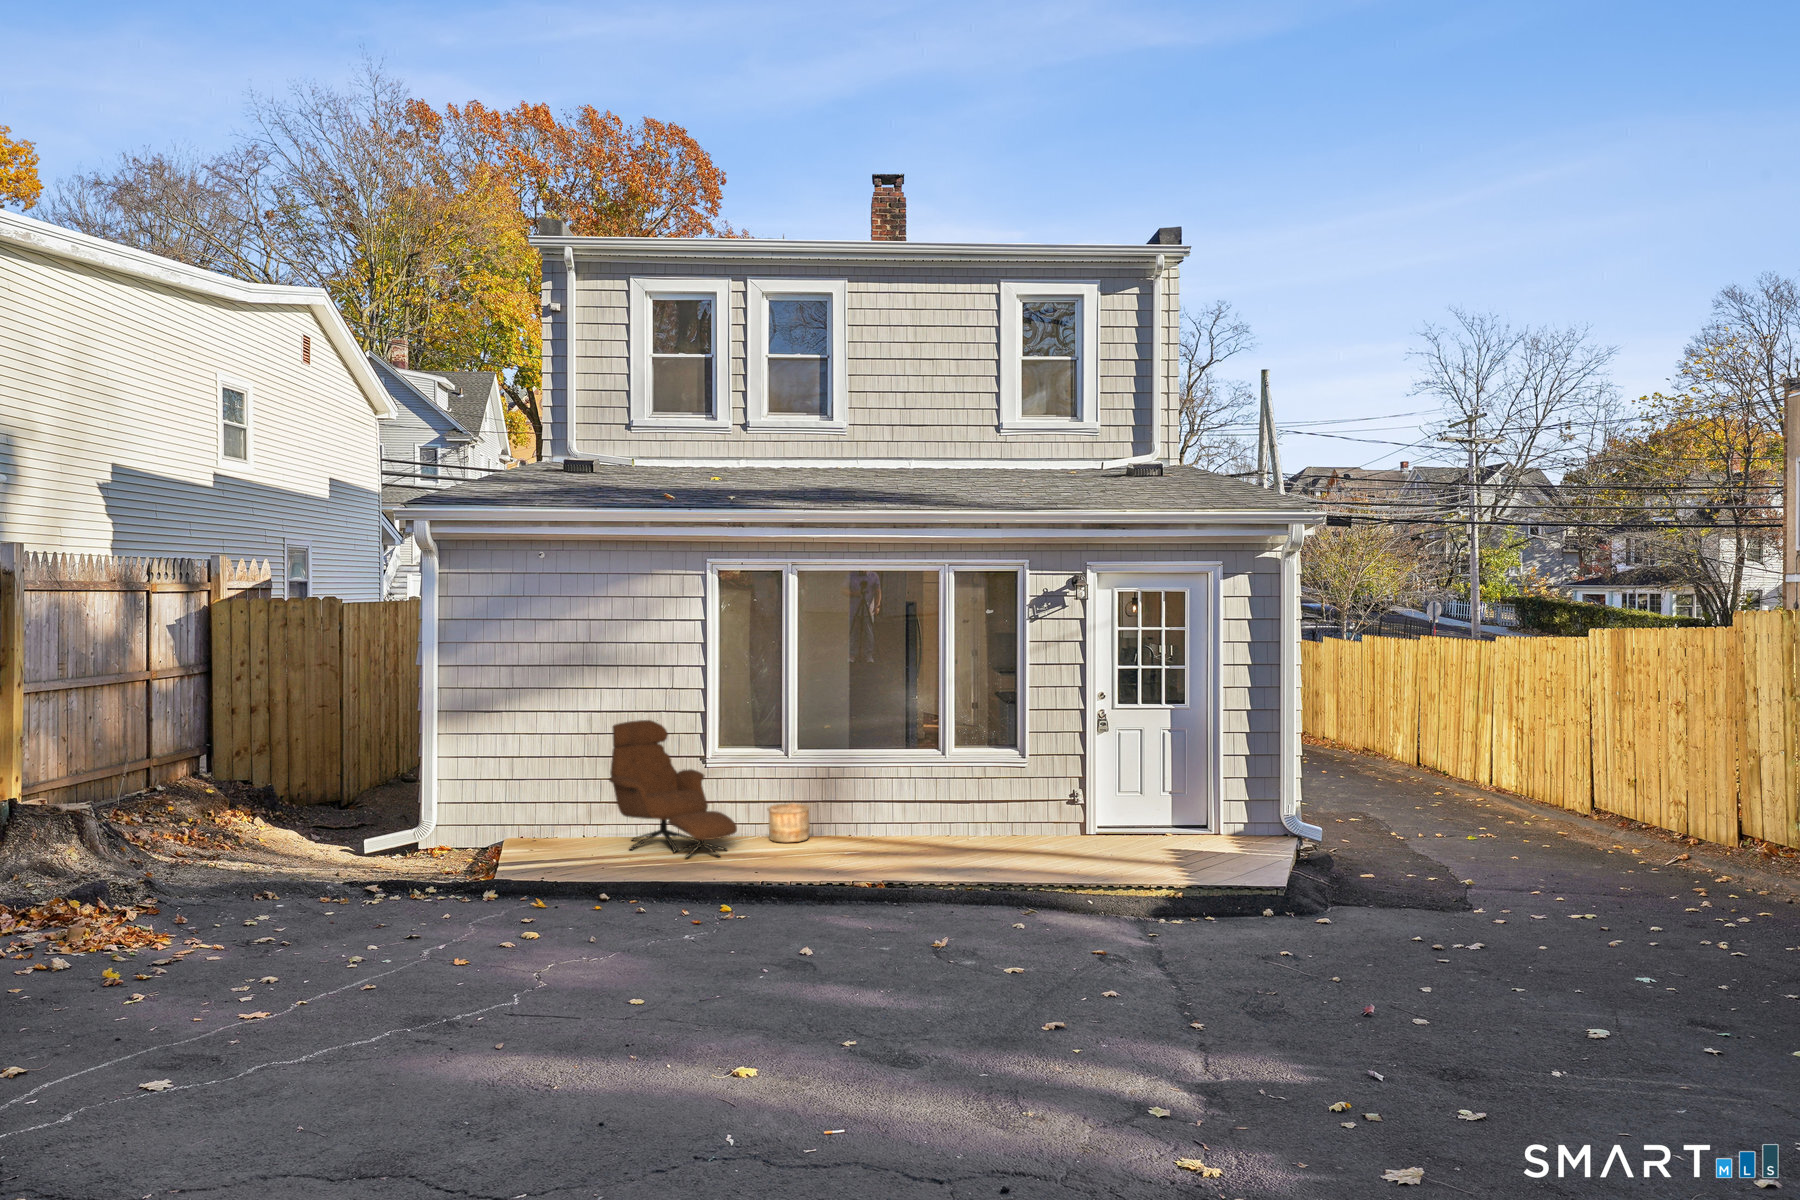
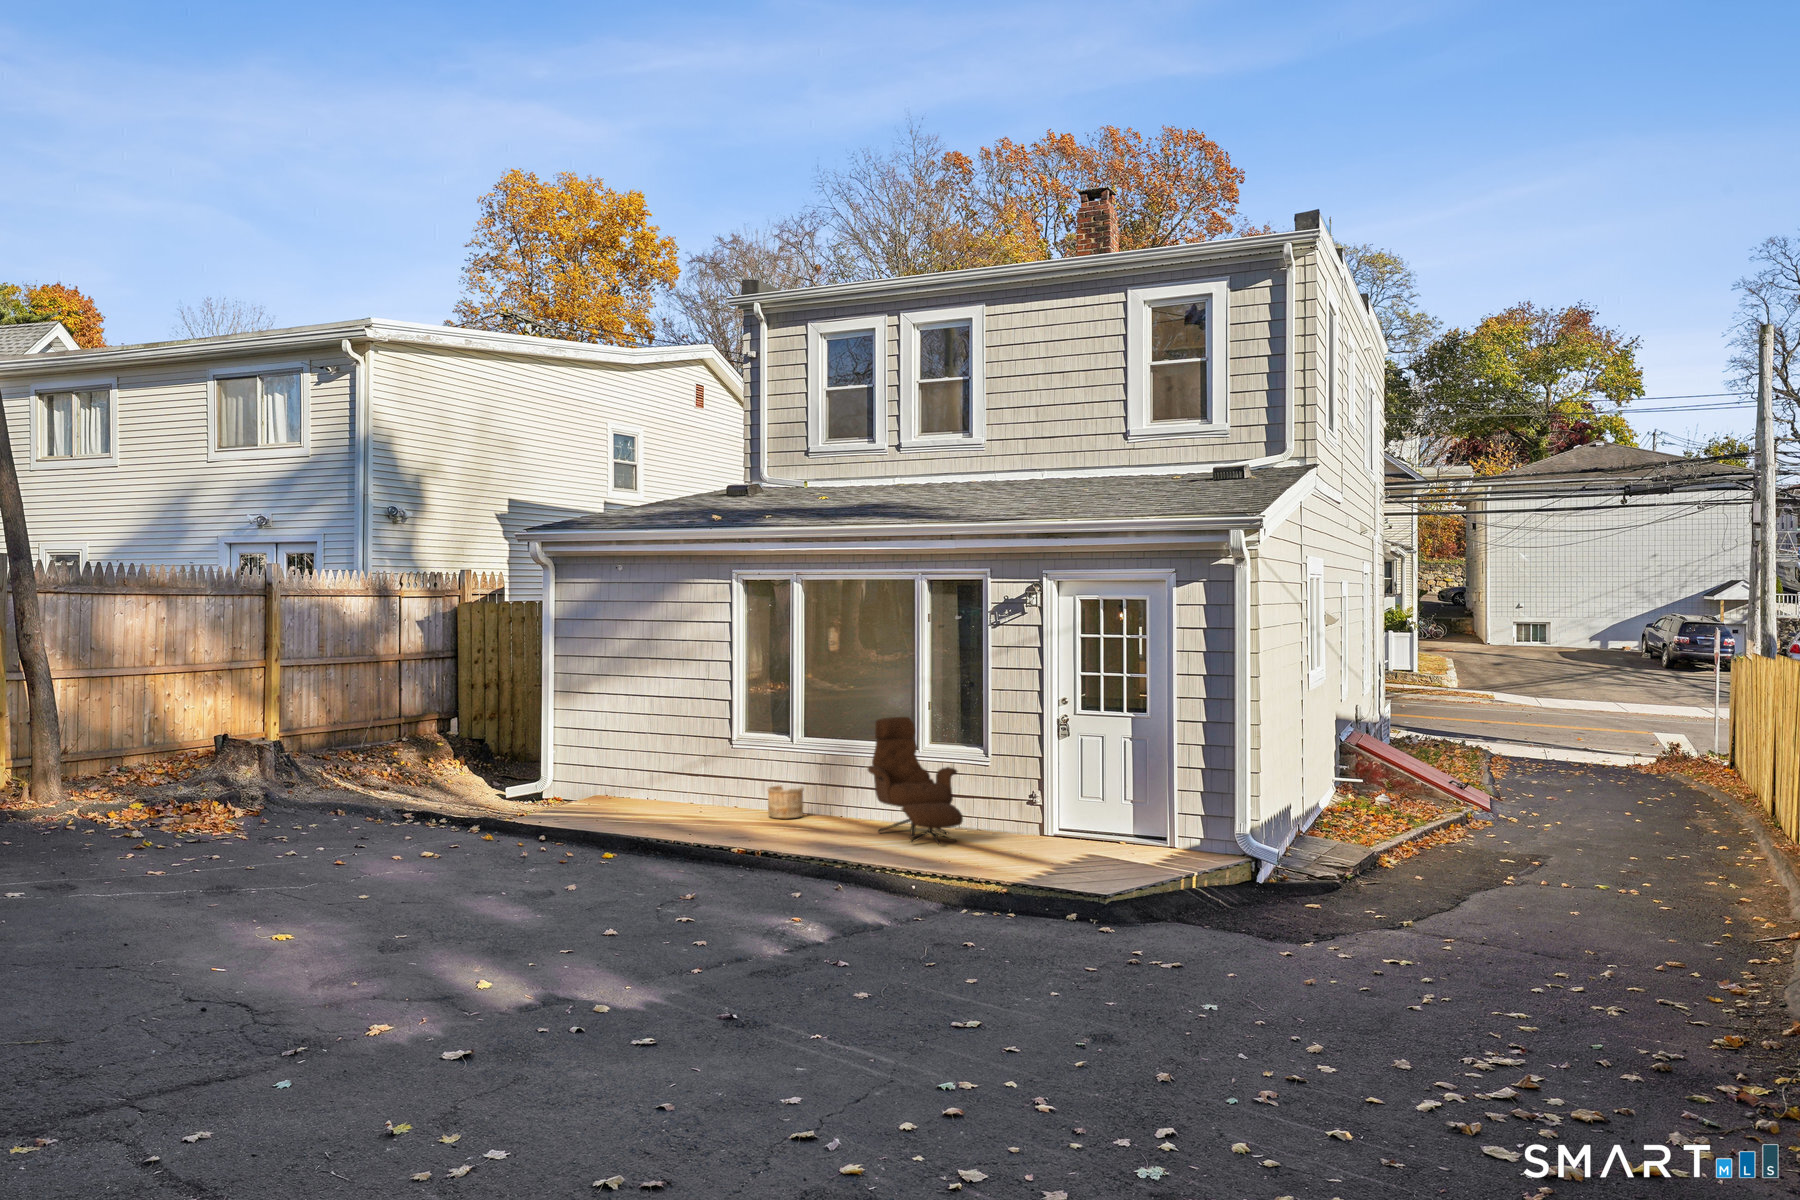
lounge chair: present [609,720,737,858] -> present [868,717,963,845]

